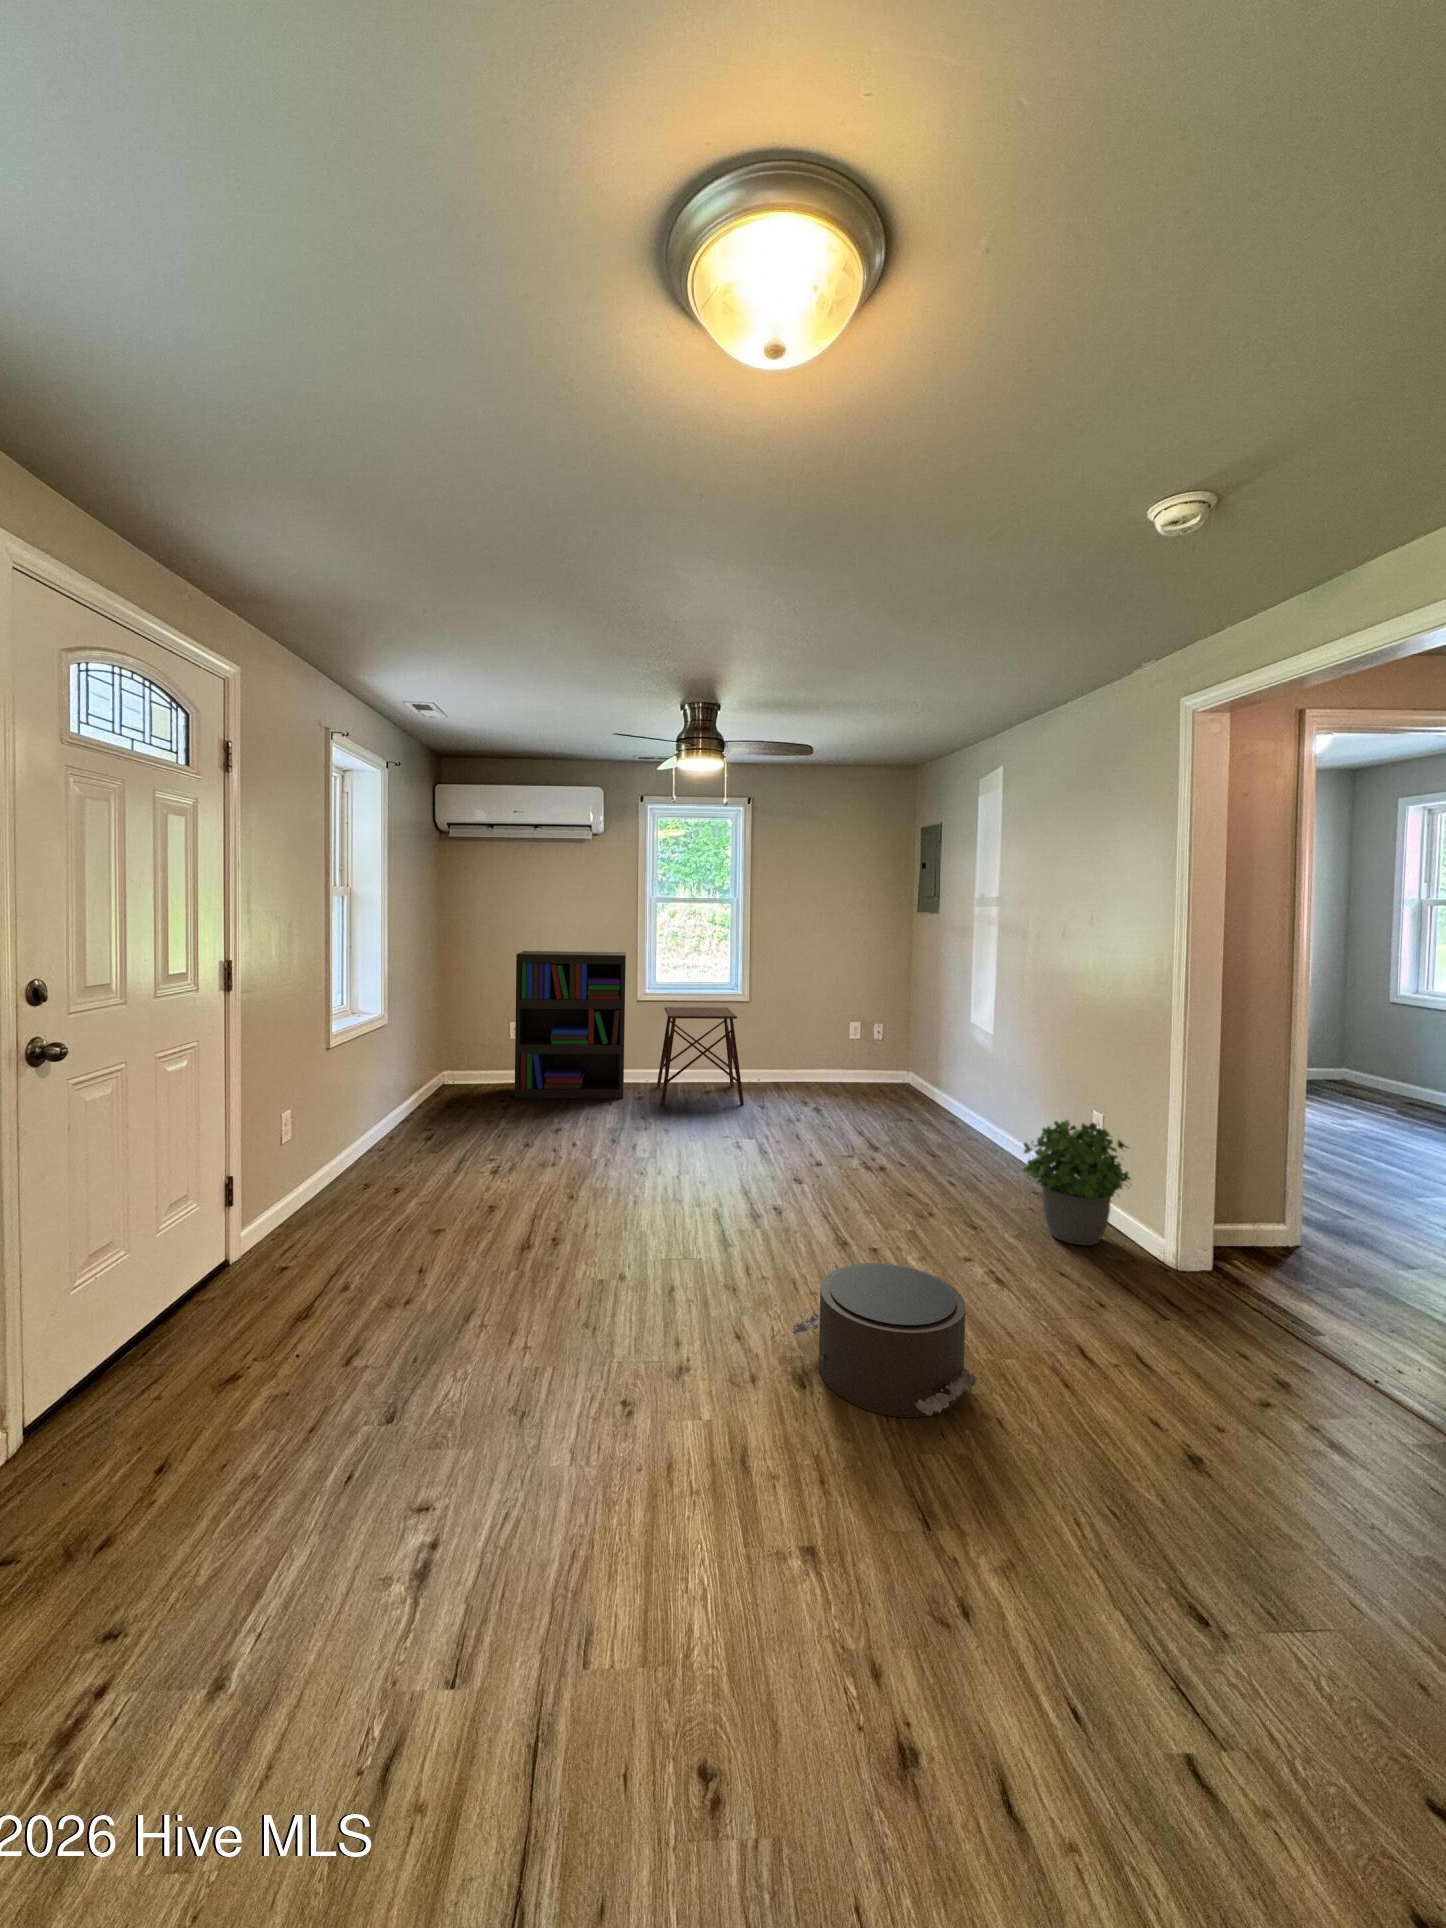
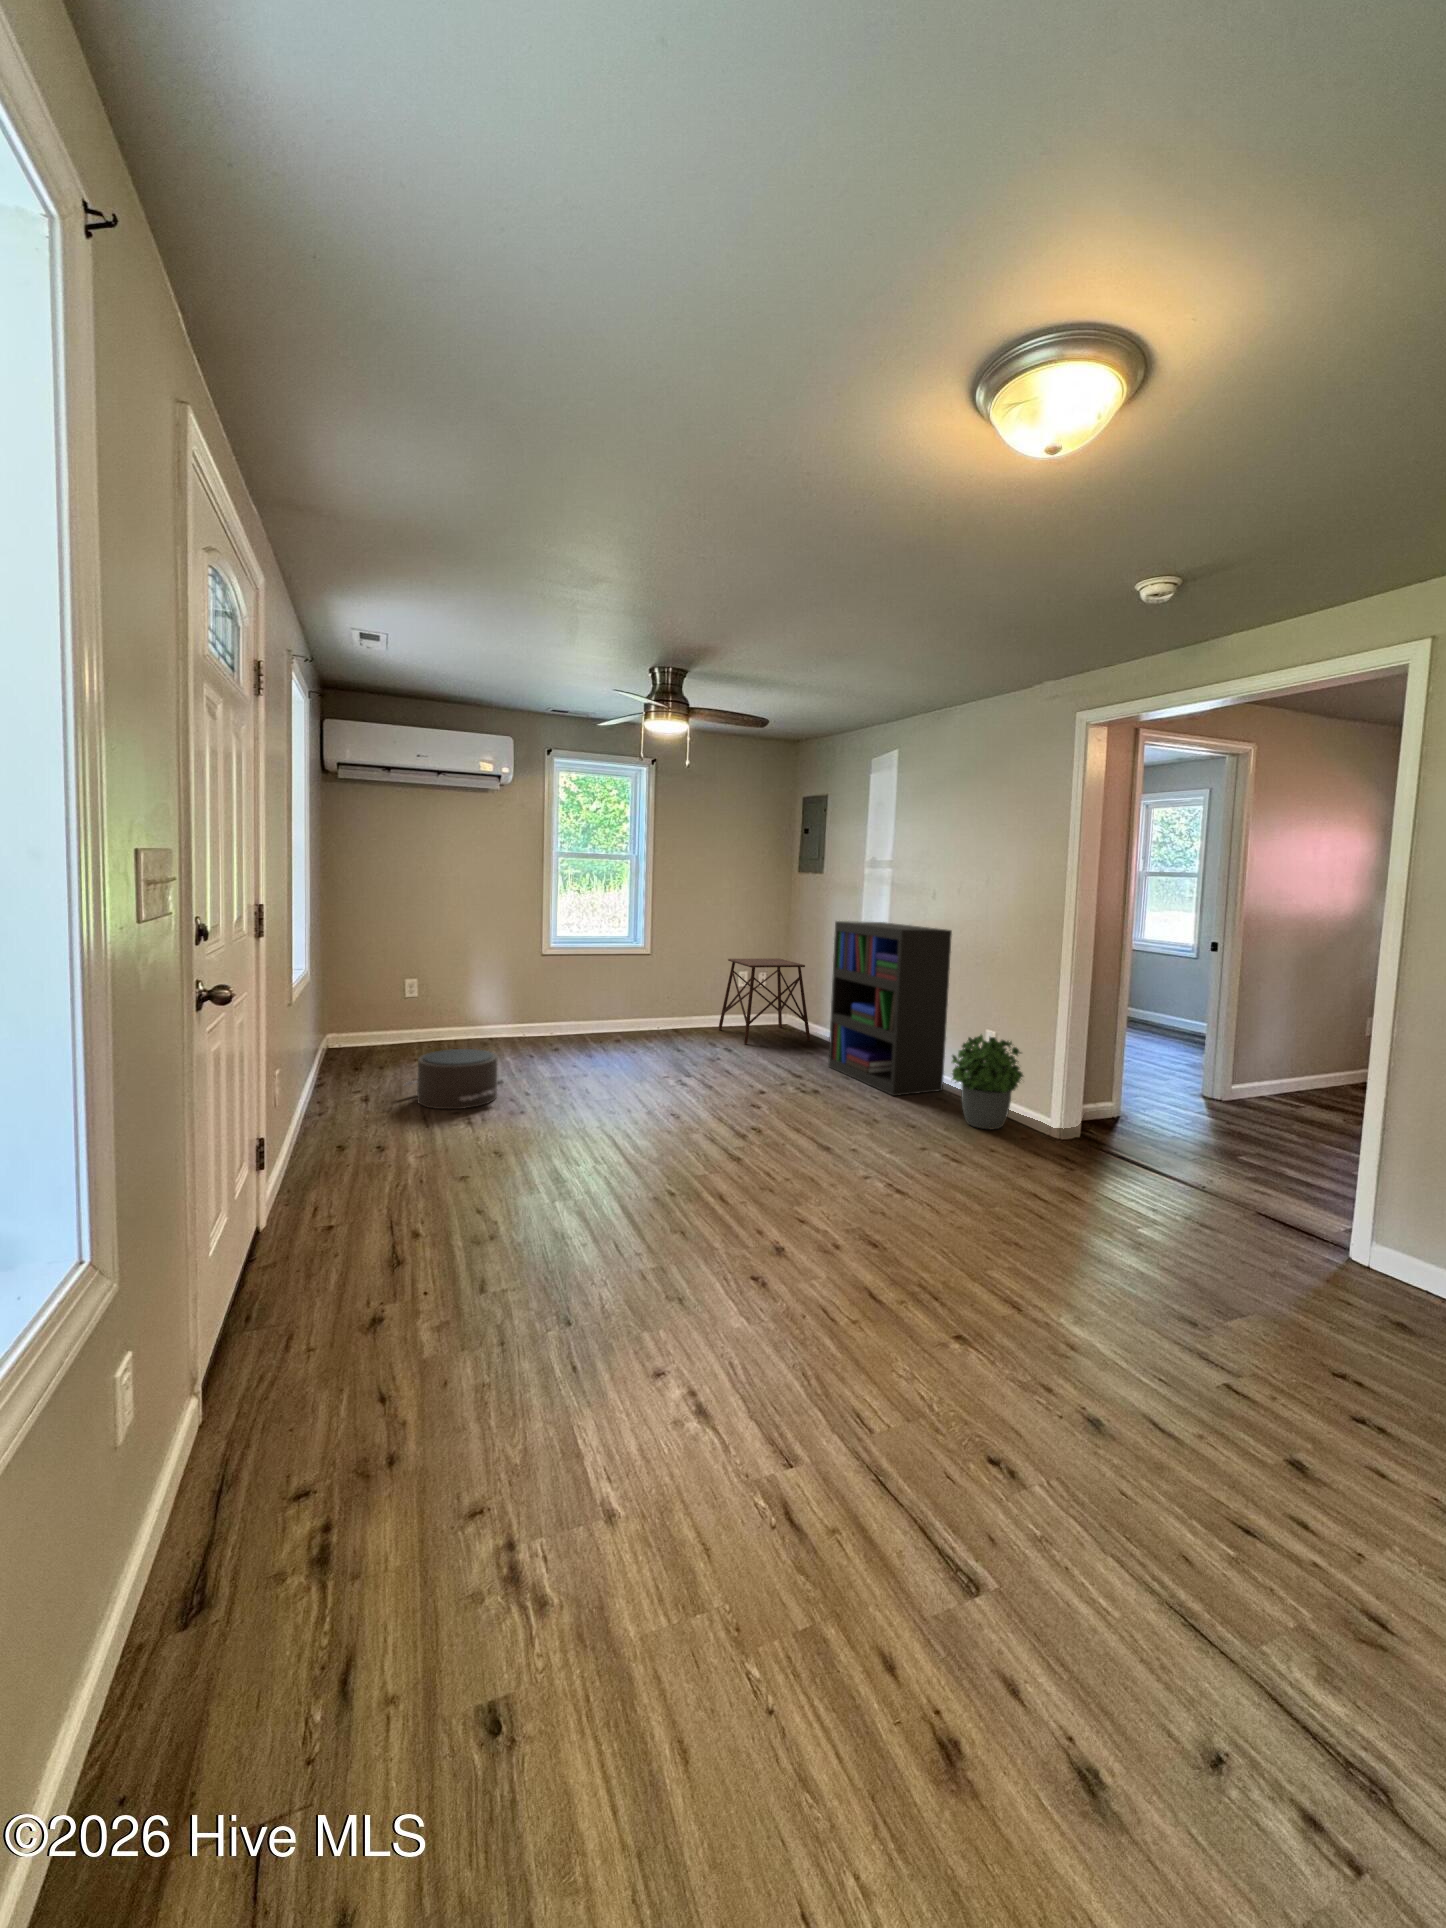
bookshelf: present [515,951,626,1099] -> present [828,921,952,1096]
side table: present [657,1007,744,1105] -> present [718,958,810,1044]
pouf: present [790,1263,981,1418] -> present [404,1049,497,1109]

